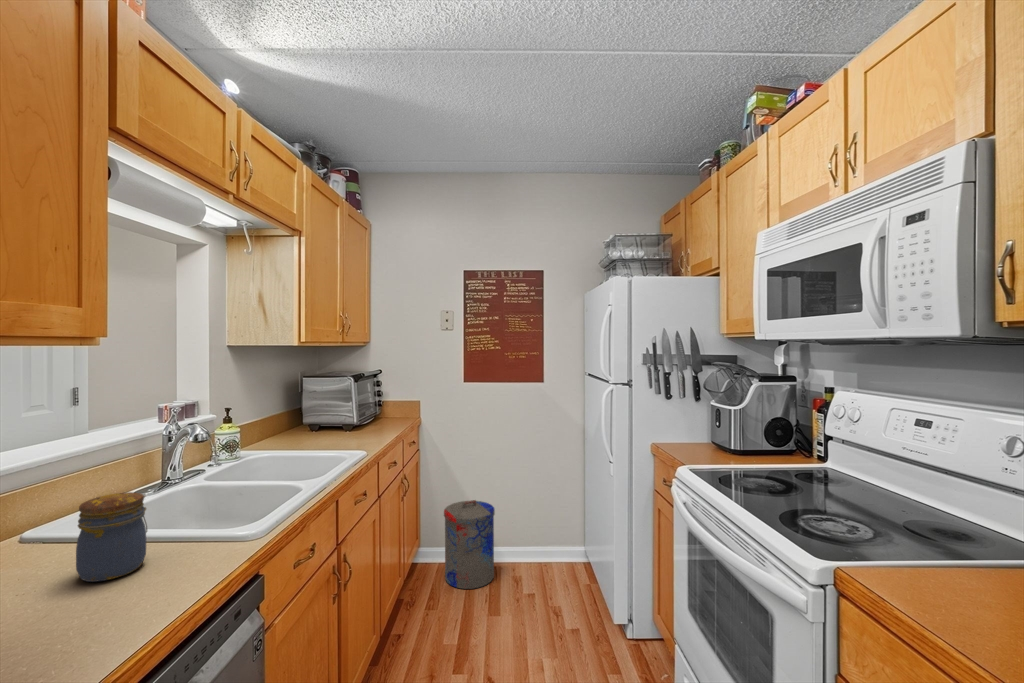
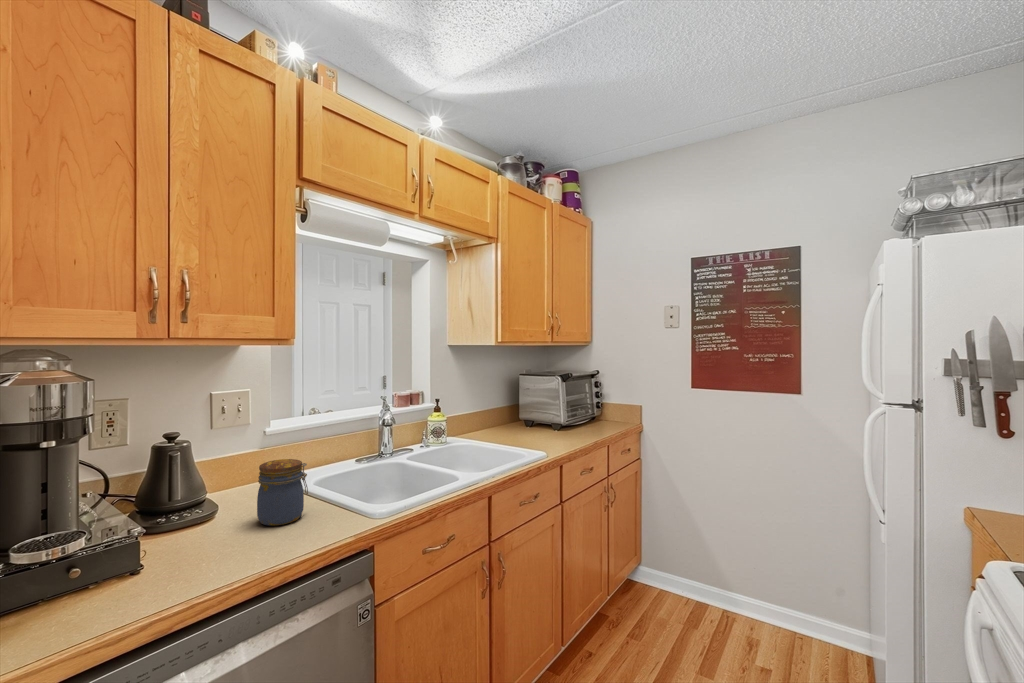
trash can: present [444,500,495,589] -> none [661,527,725,634]

